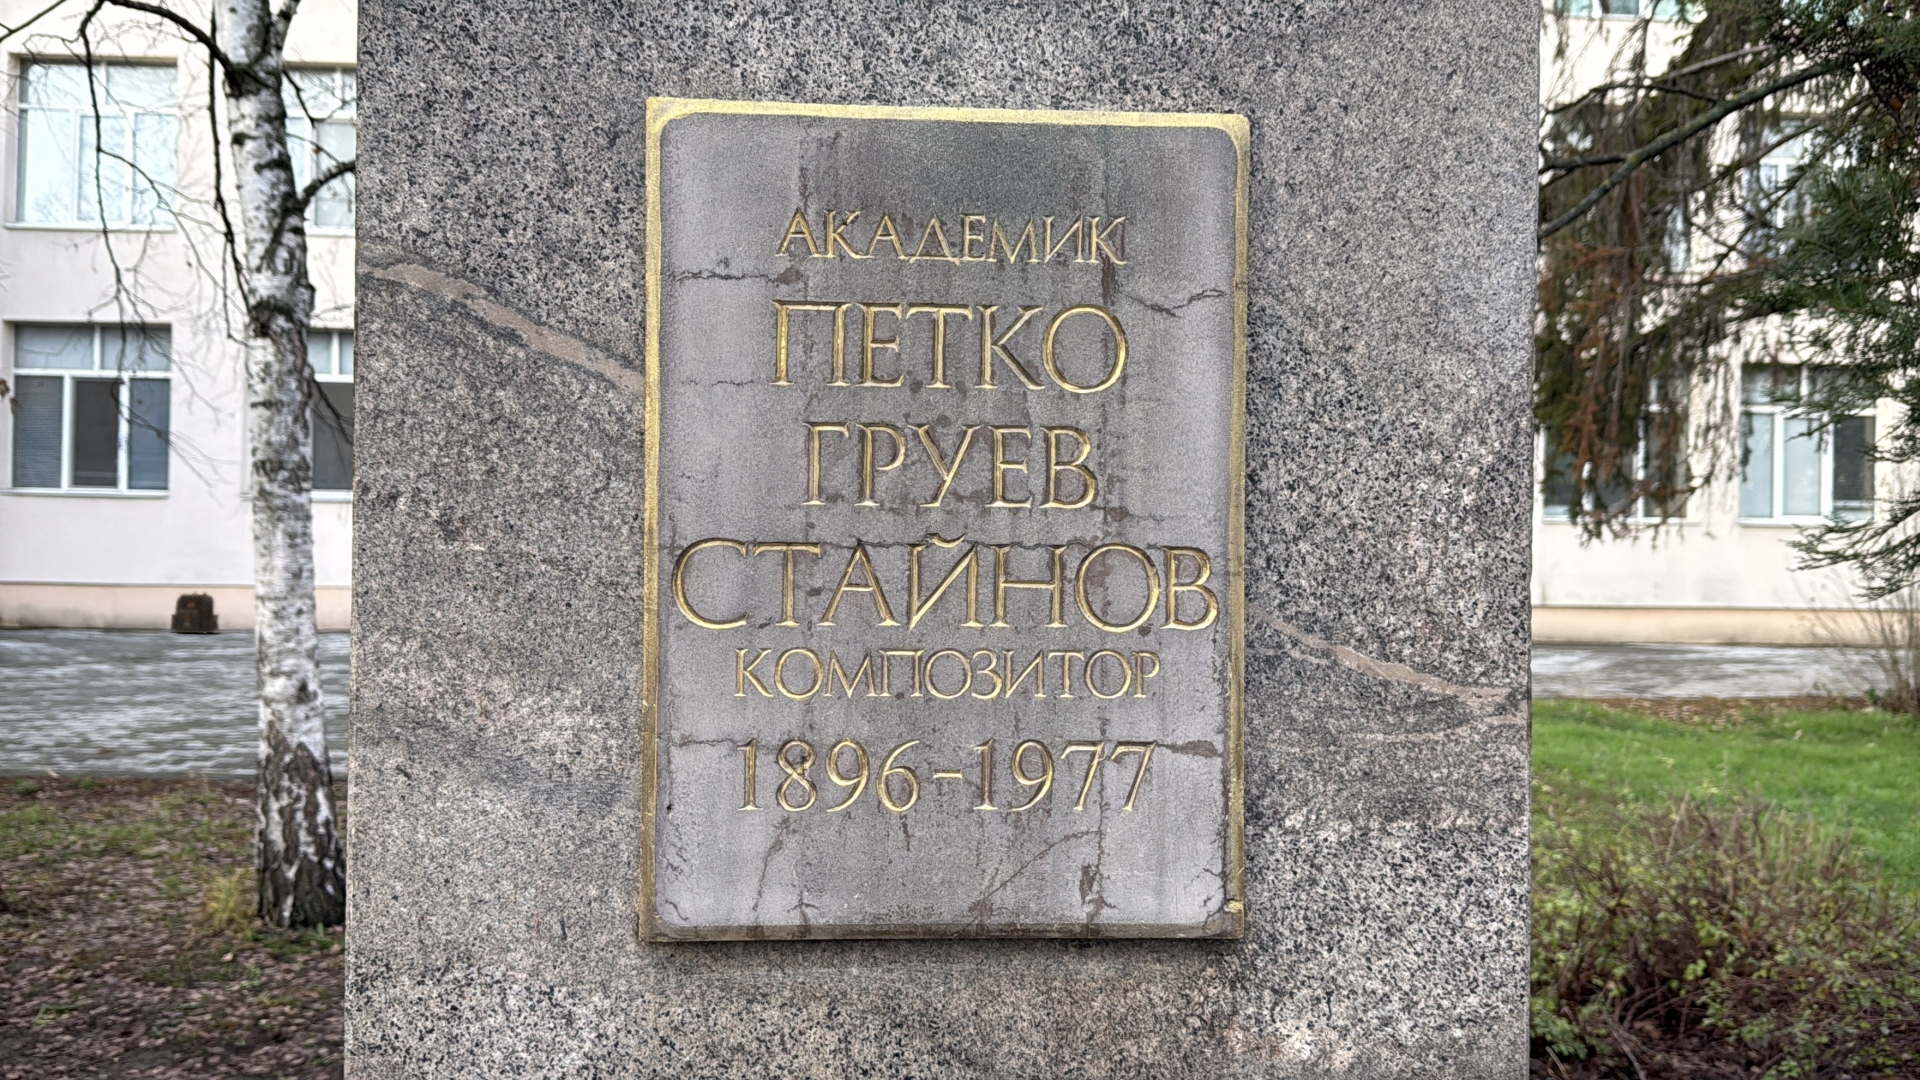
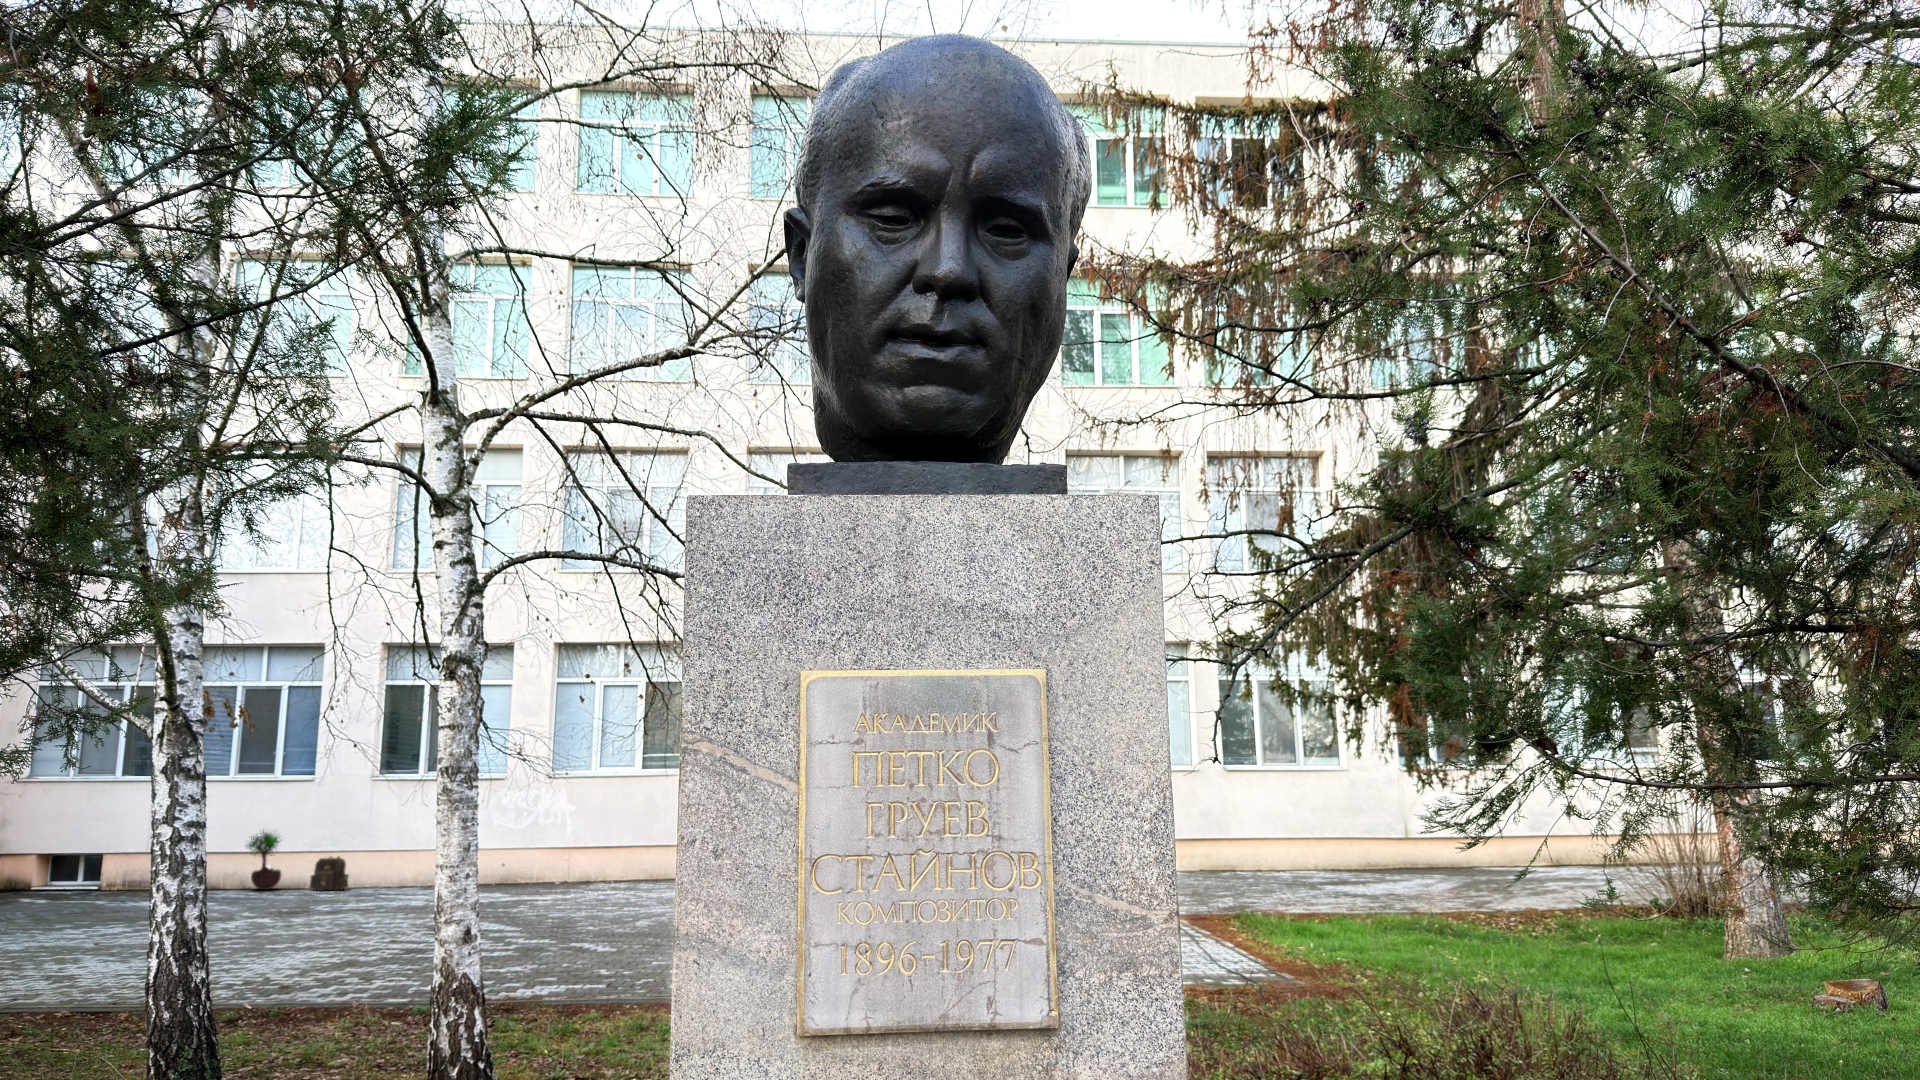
potted tree: none [85,552,136,630] -> present [247,830,281,890]

